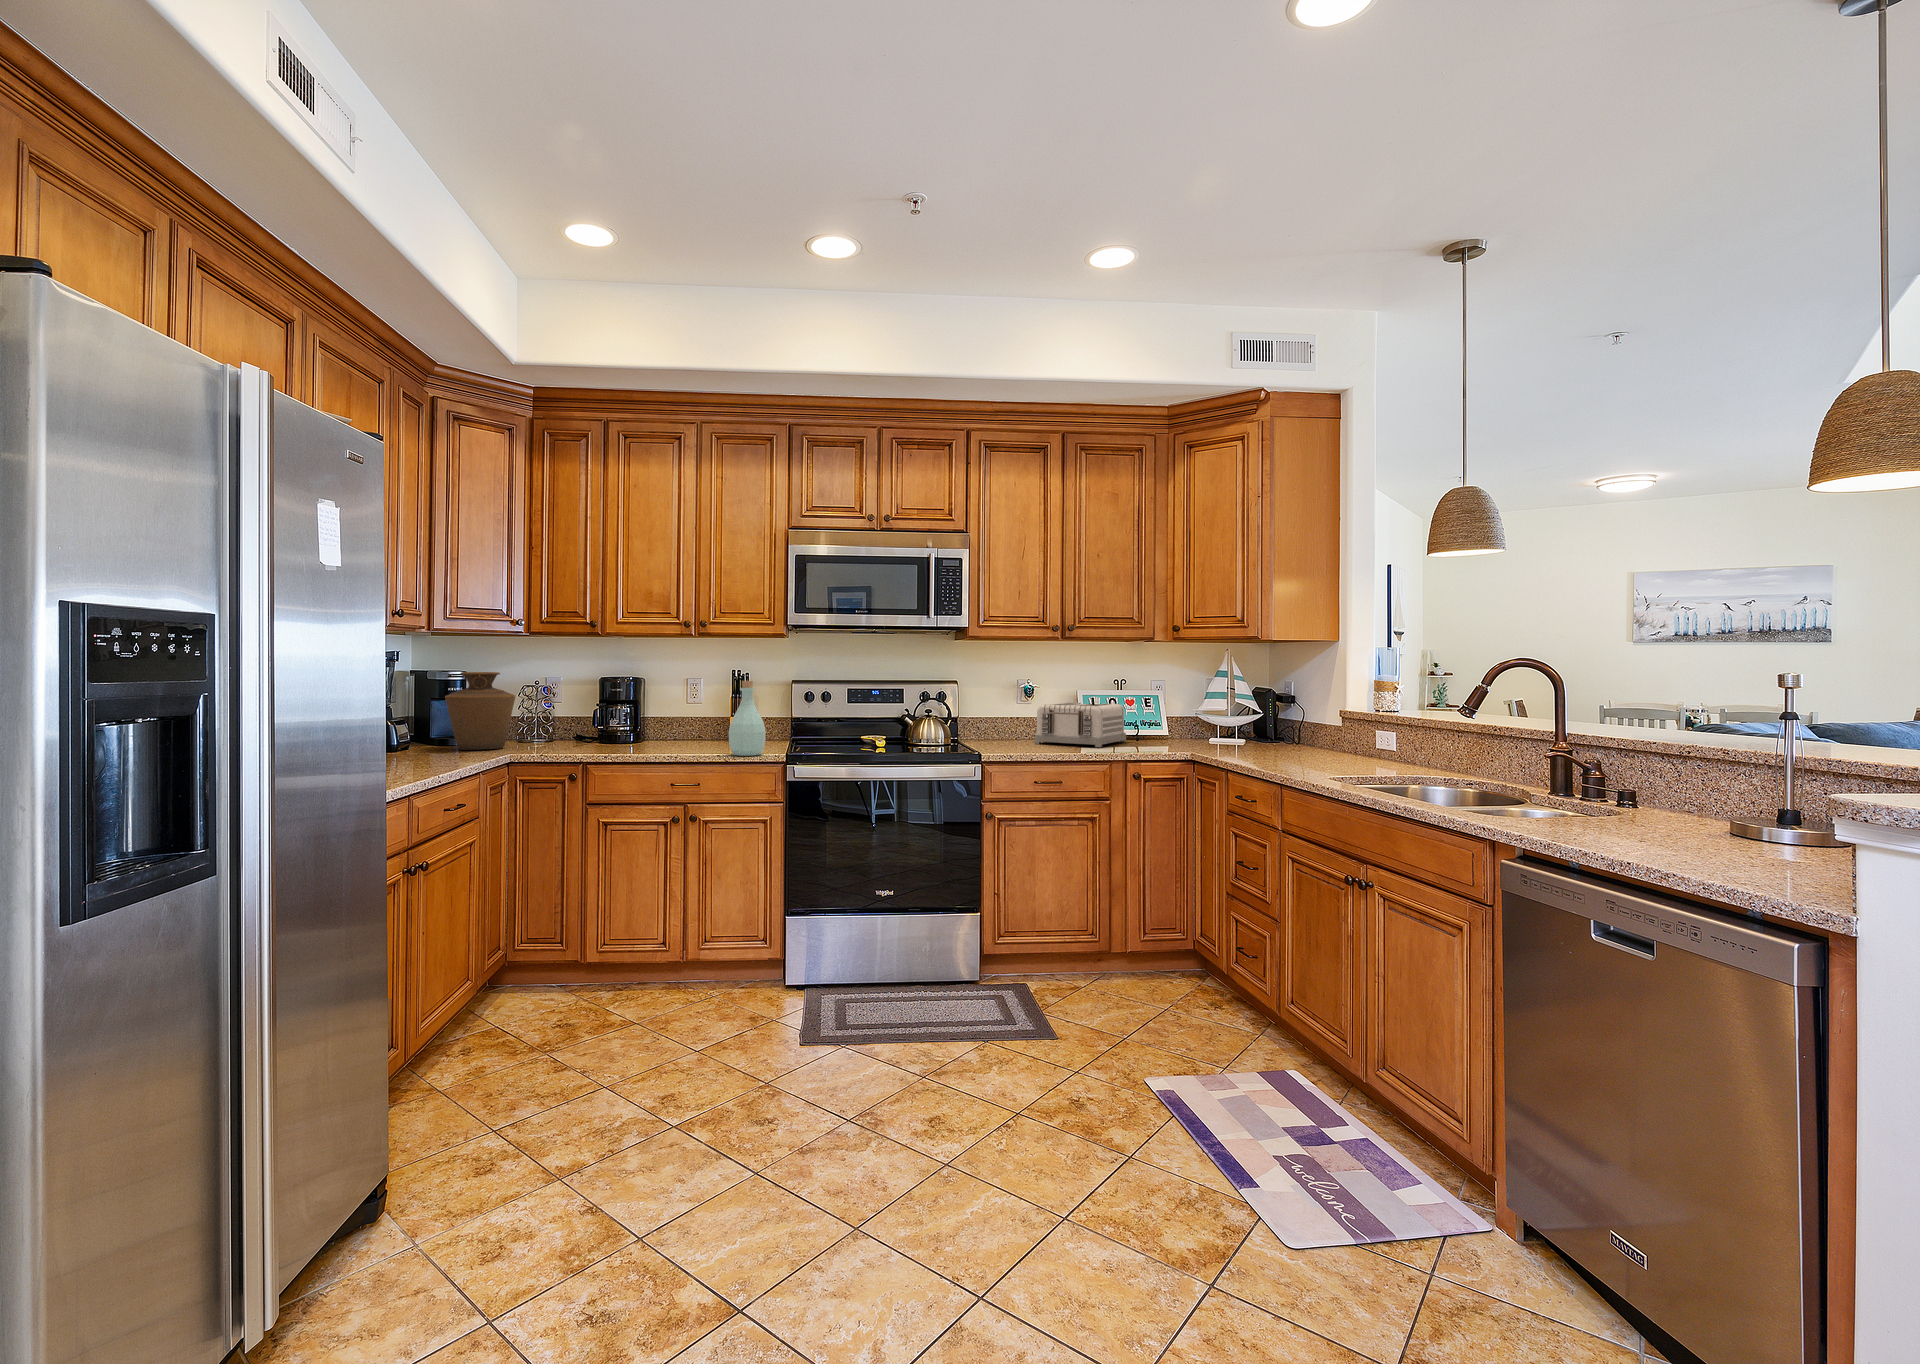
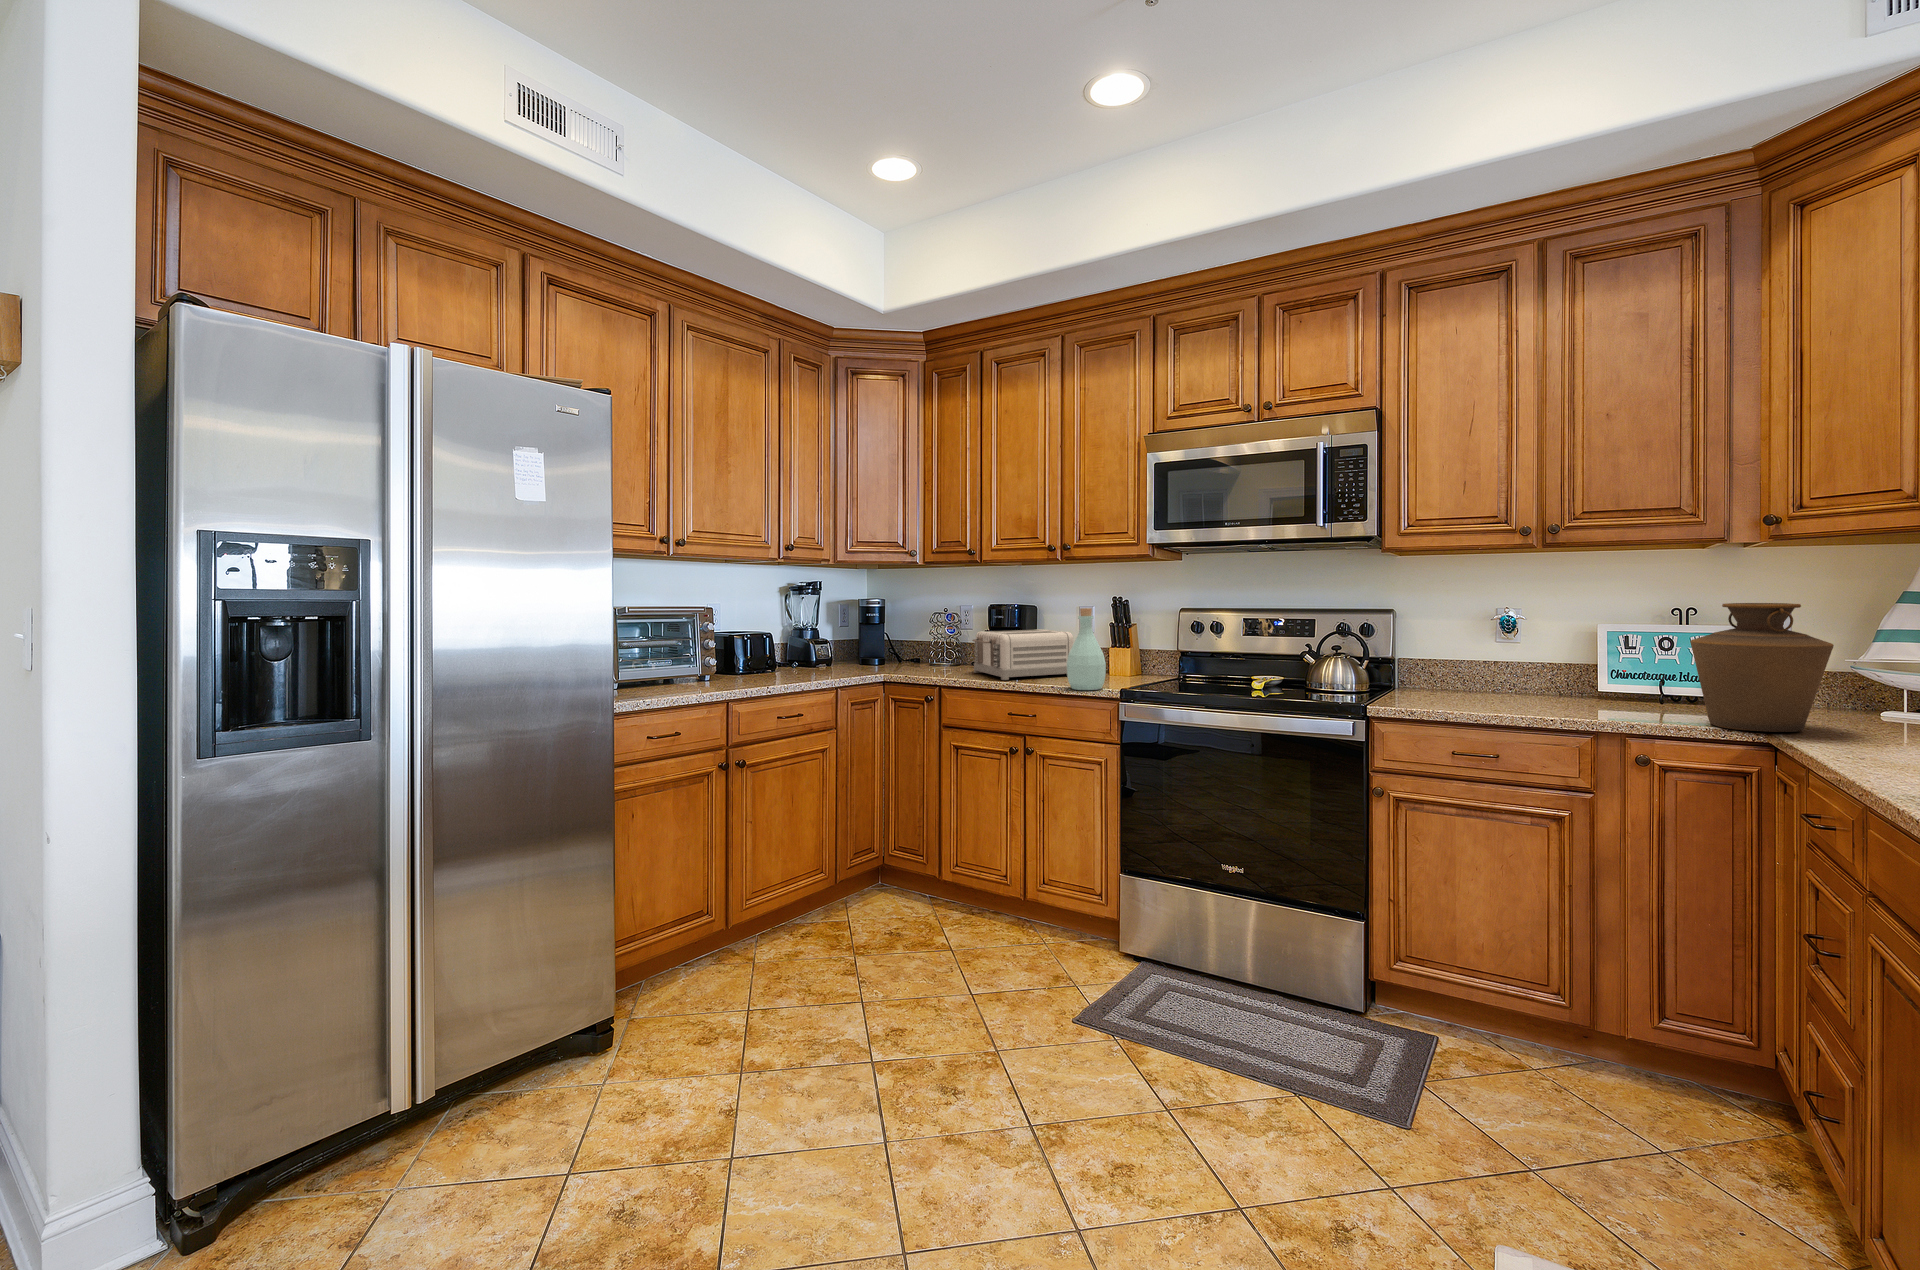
vase: present [445,672,516,750] -> present [1690,603,1834,732]
toaster: present [1035,702,1126,747] -> present [972,629,1074,680]

